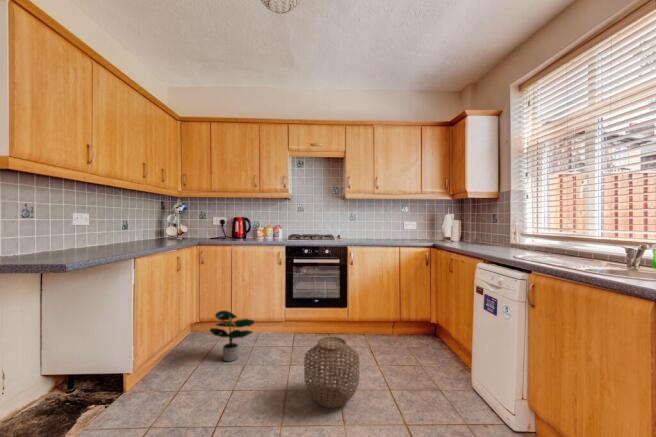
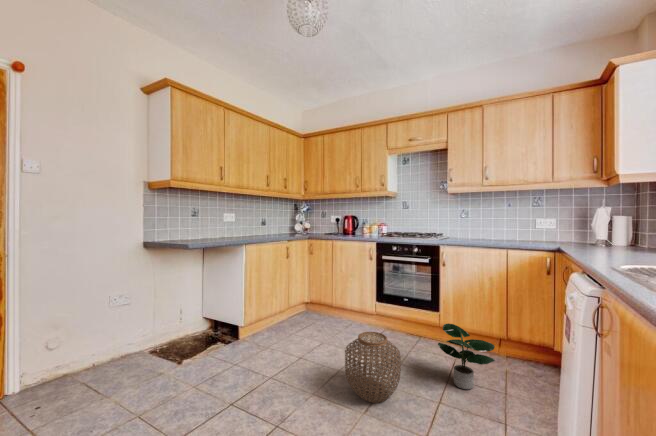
potted plant: present [210,311,255,361] -> present [438,323,495,389]

